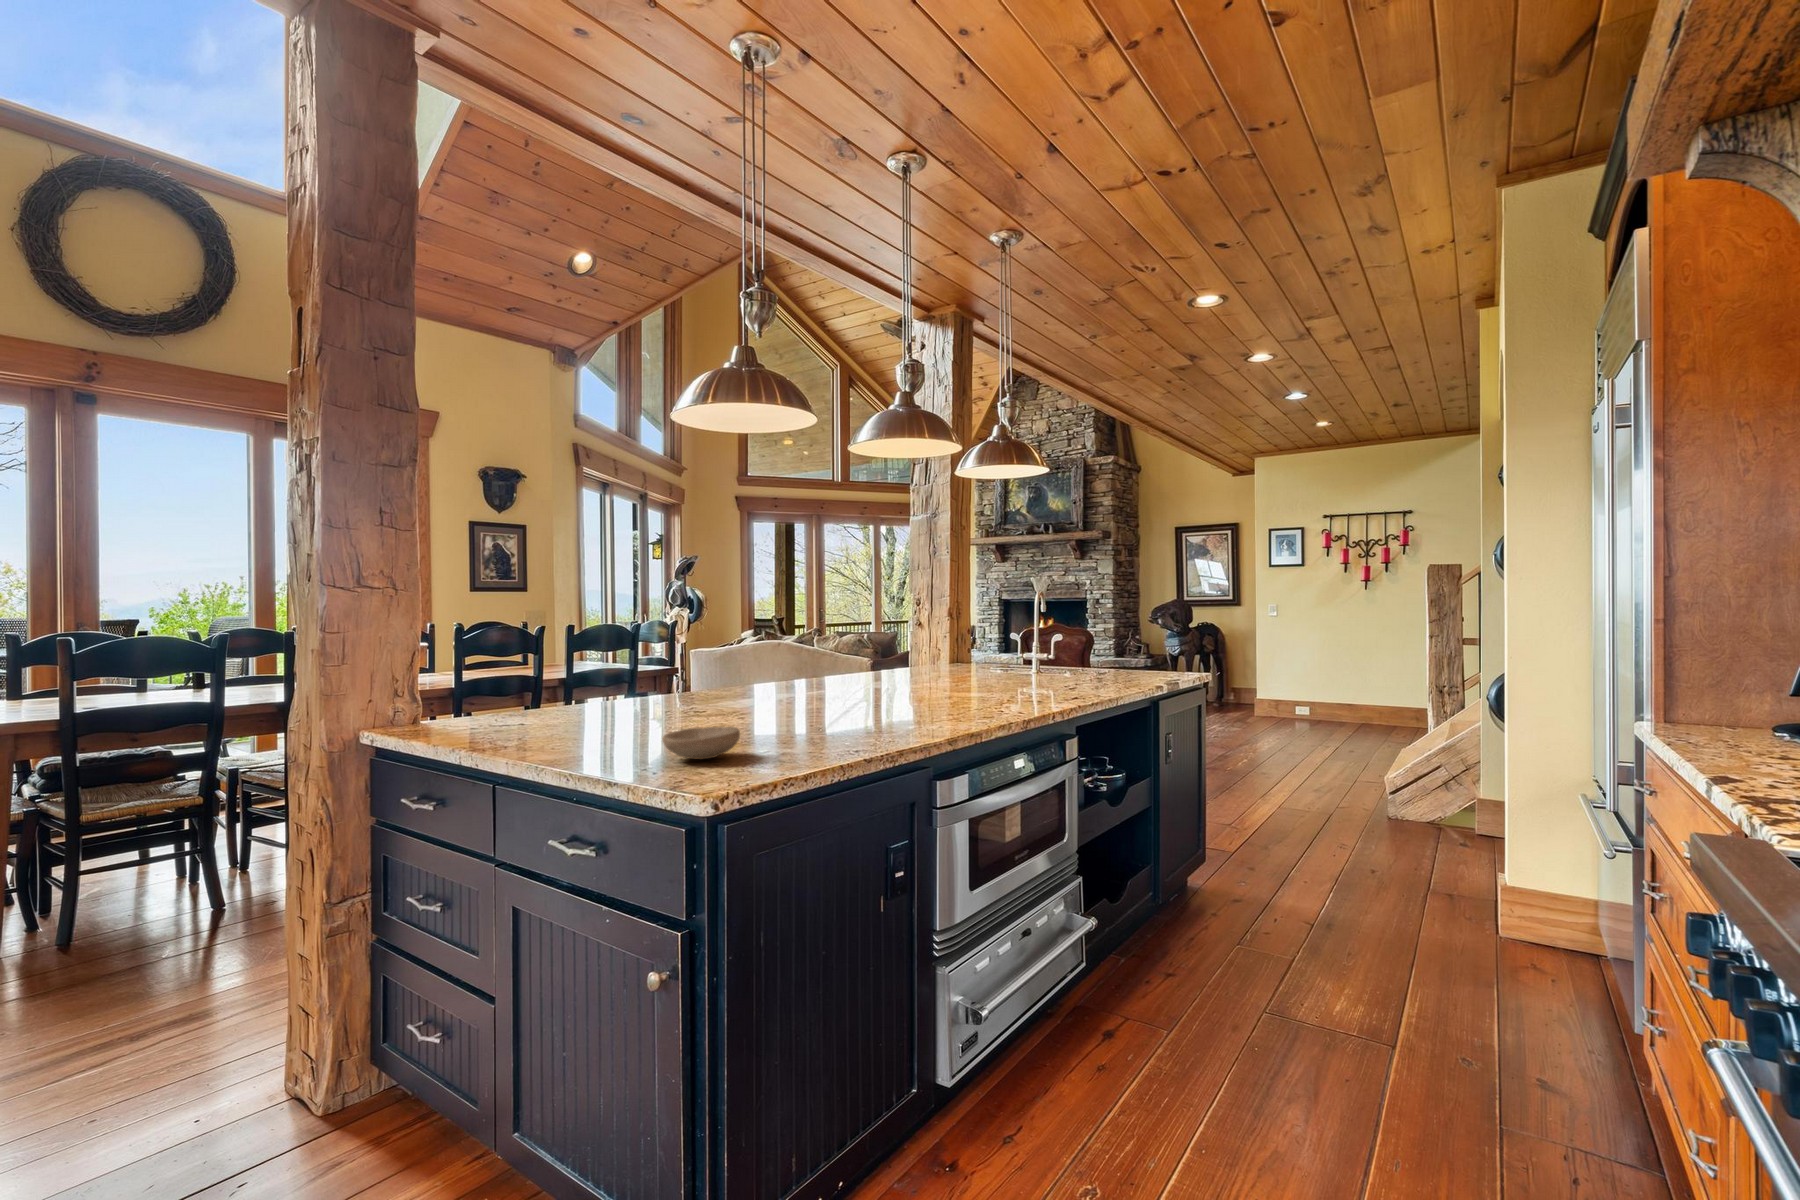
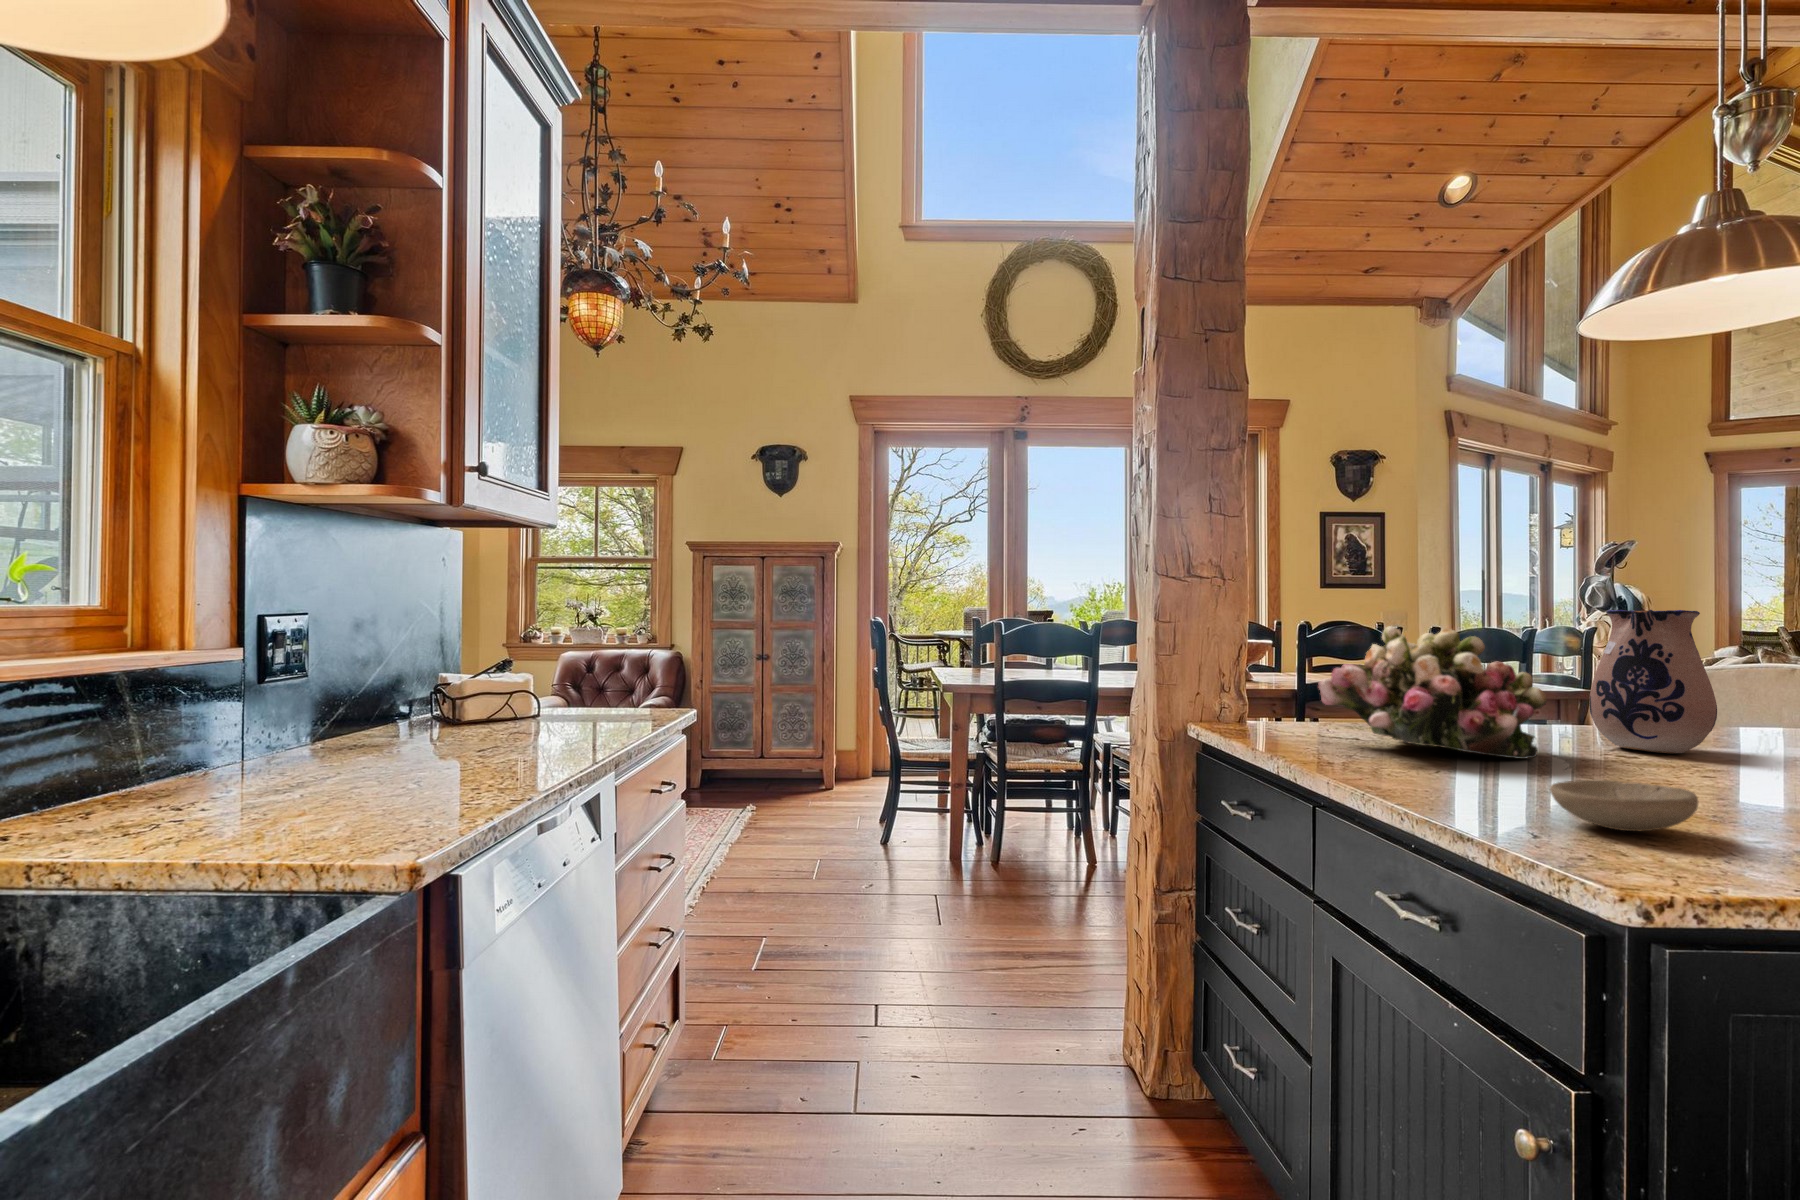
ceramic pitcher: none [680,611,747,706] -> present [1589,610,1717,753]
flower arrangement: none [490,628,656,723] -> present [1318,626,1547,759]

